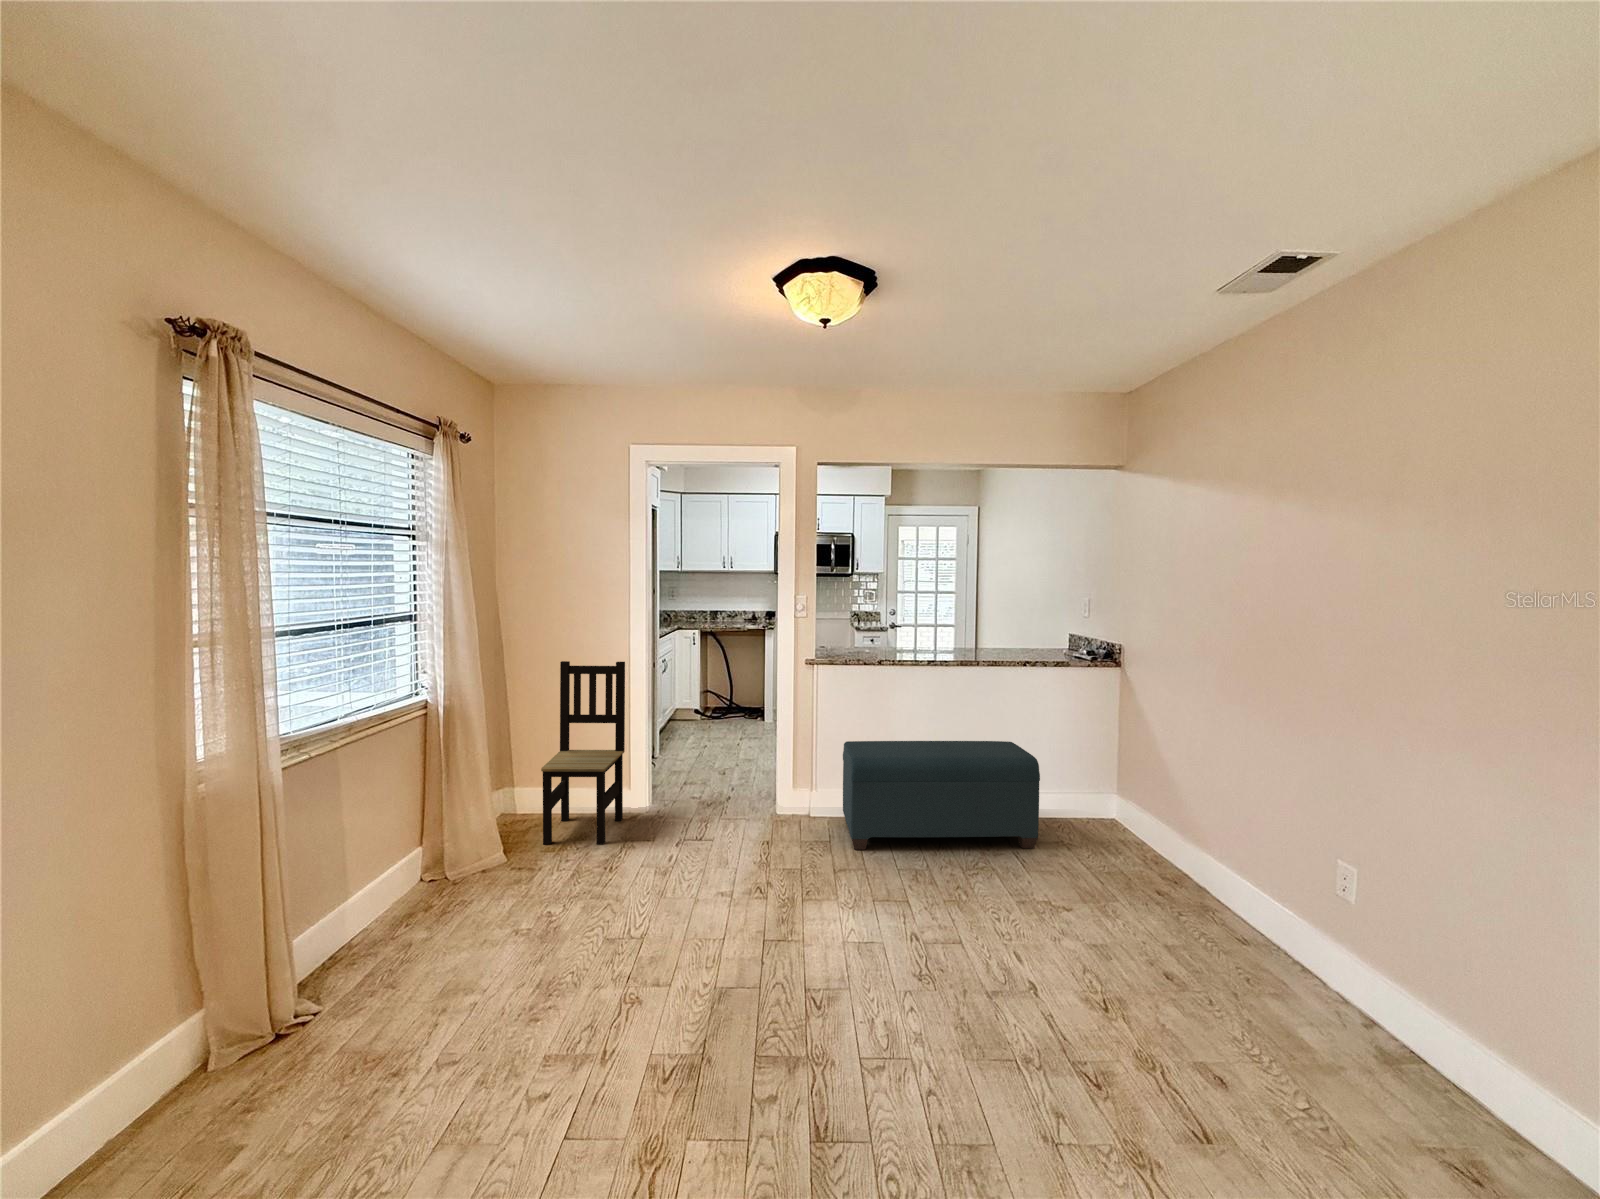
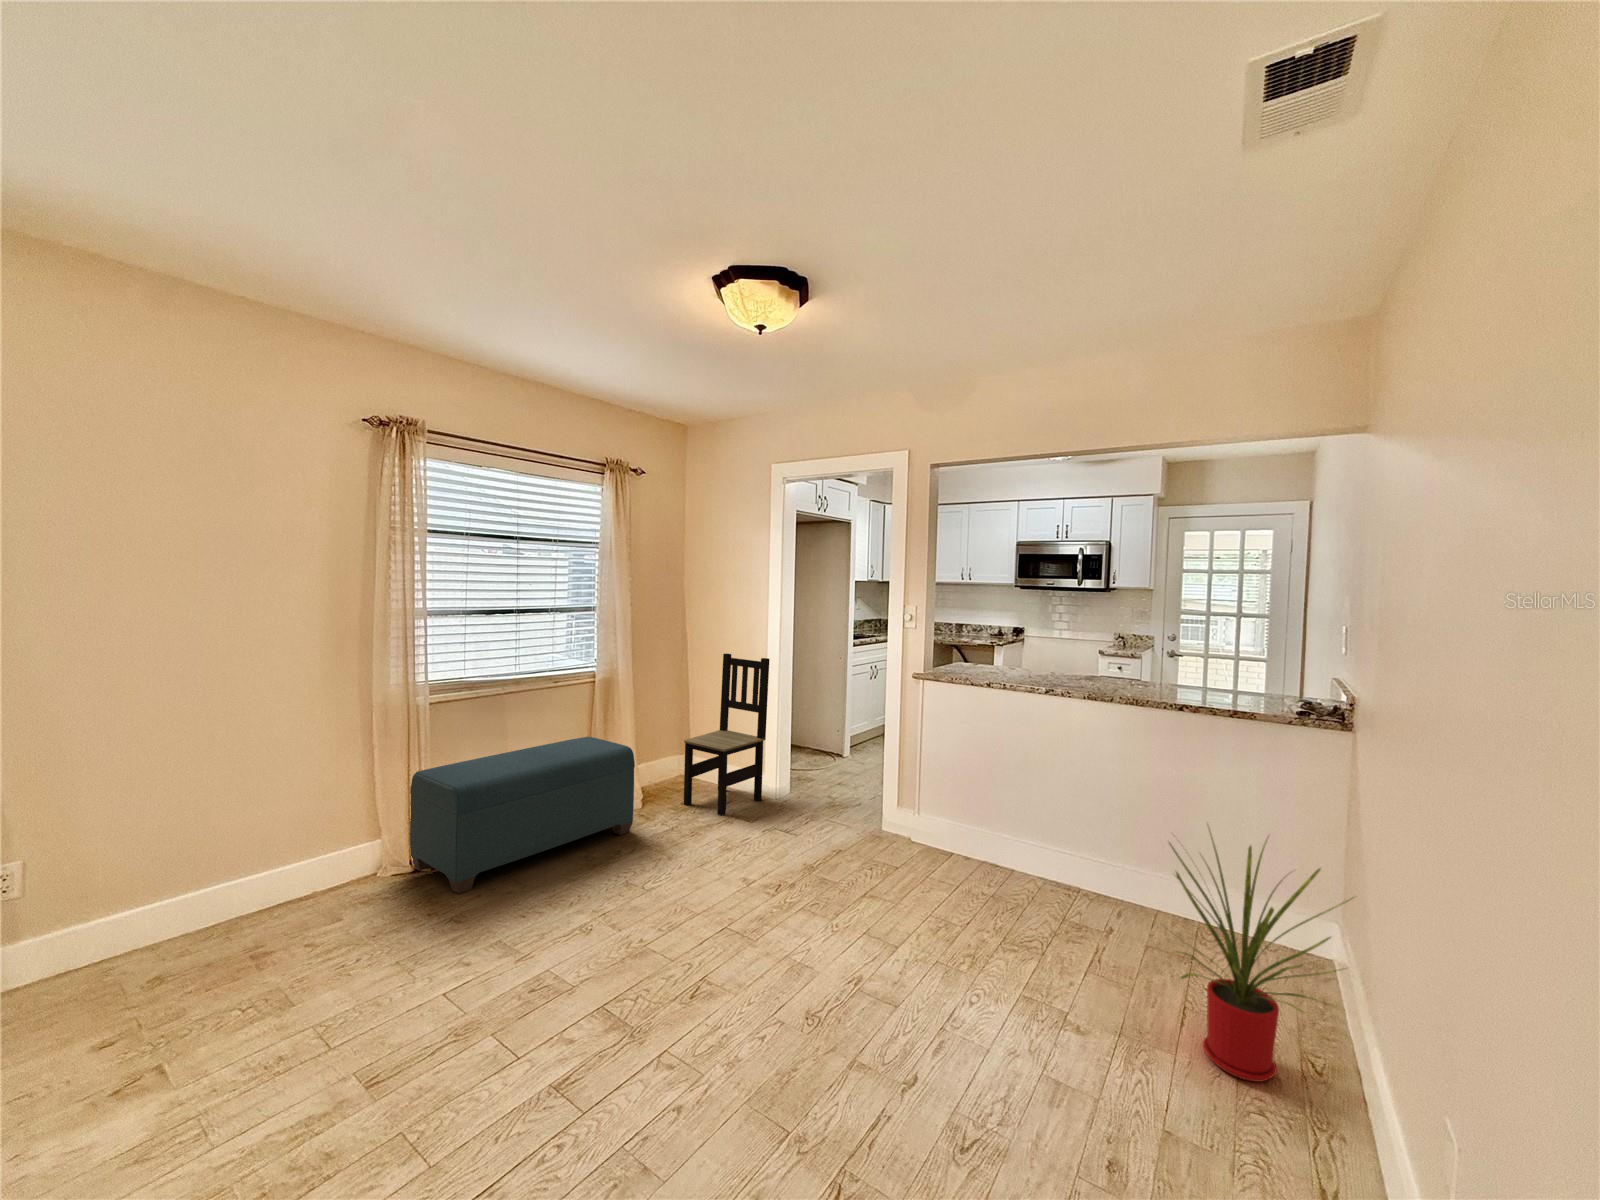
house plant: none [1090,738,1218,904] -> present [1169,832,1353,1082]
bench: present [843,741,1040,850] -> present [410,737,635,894]

